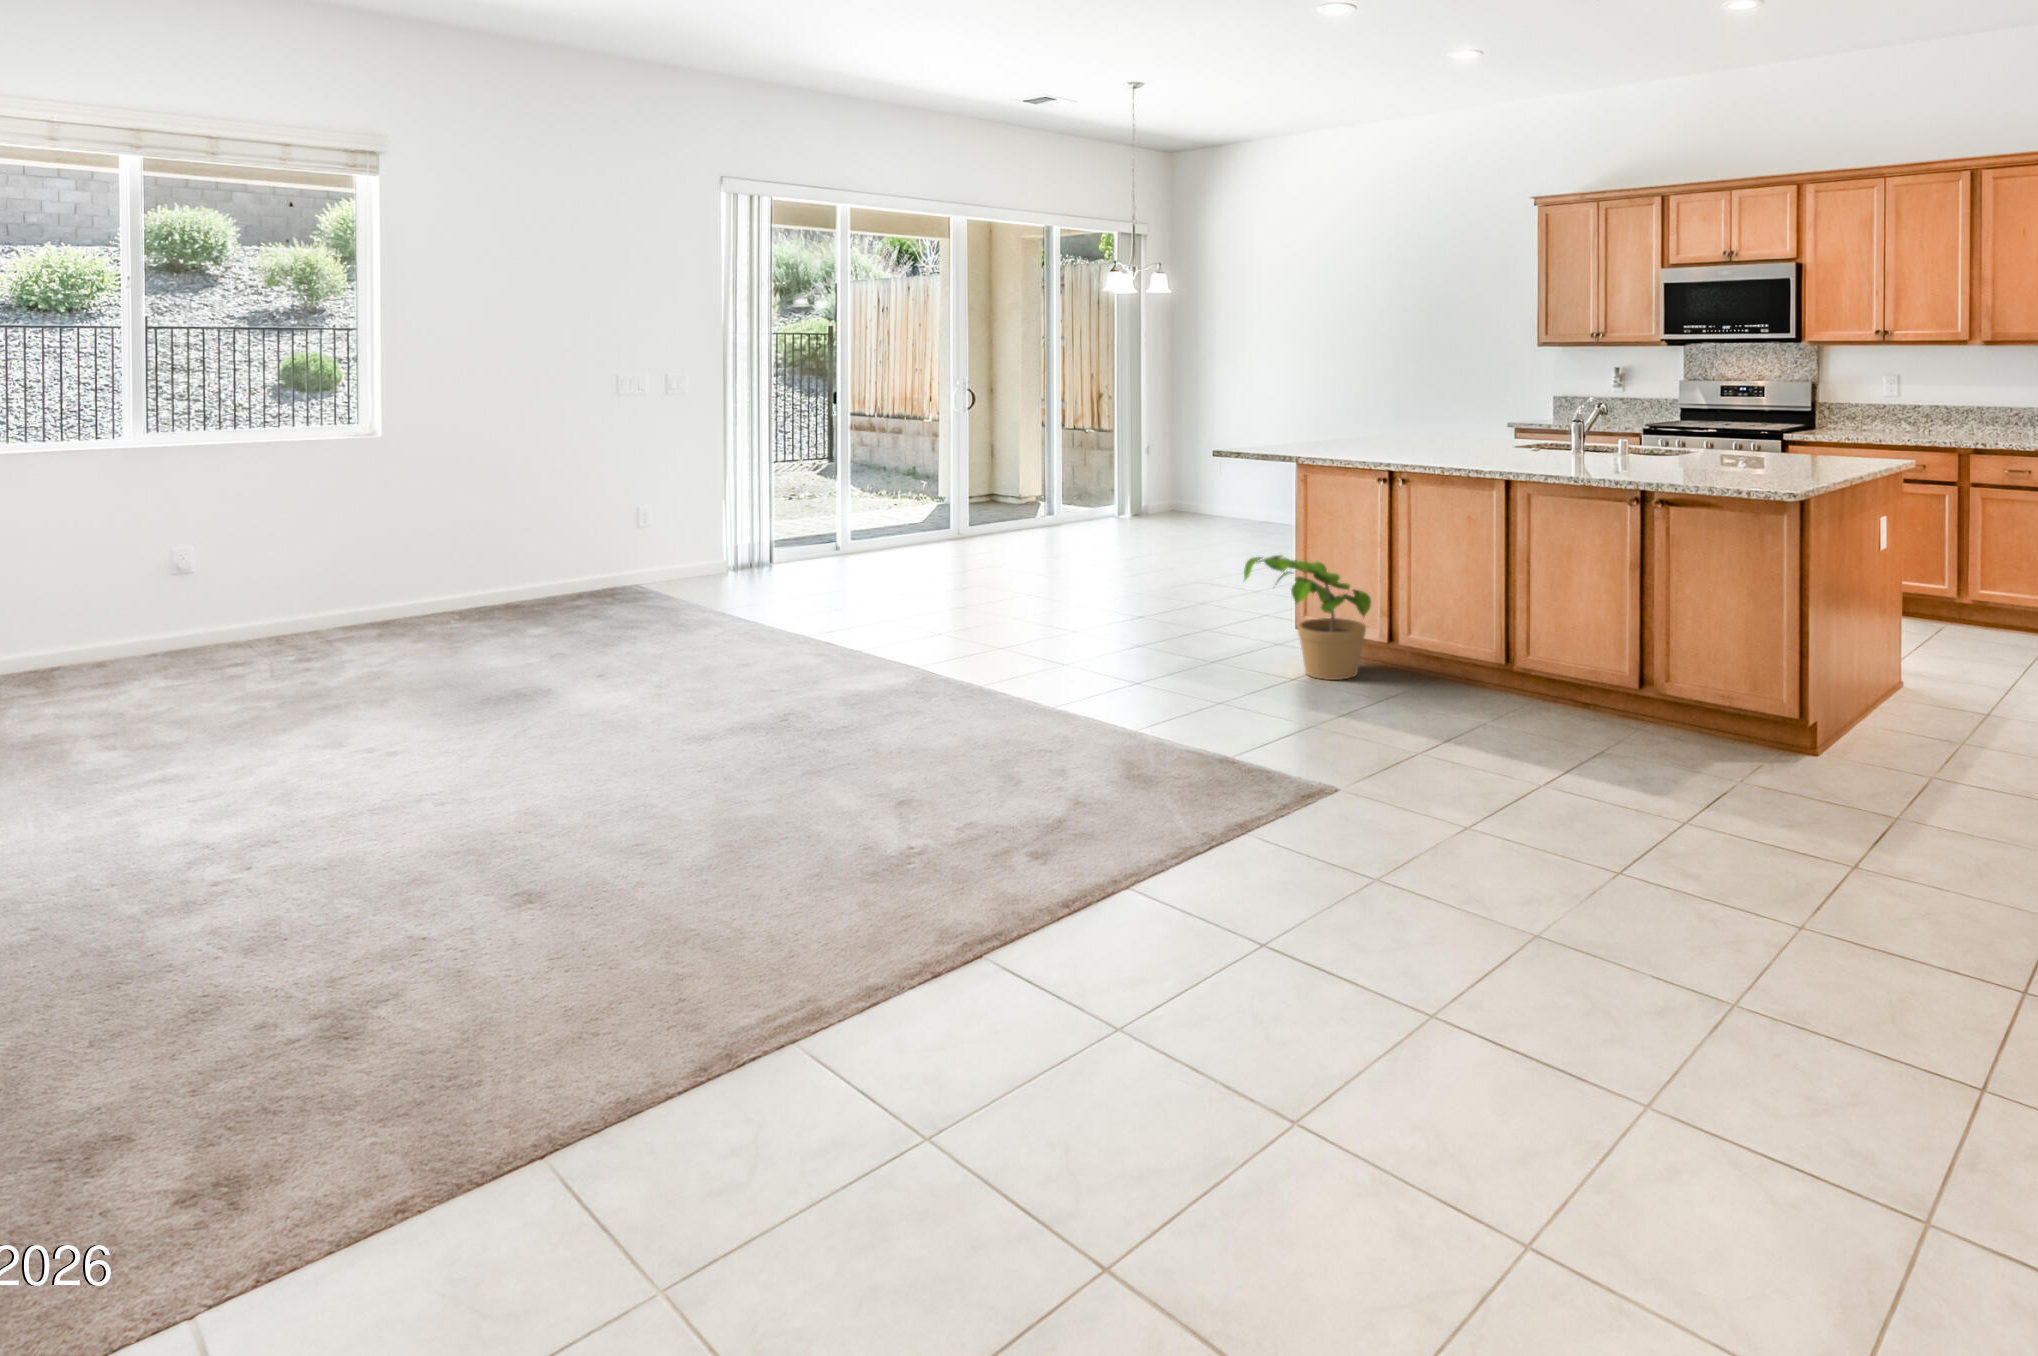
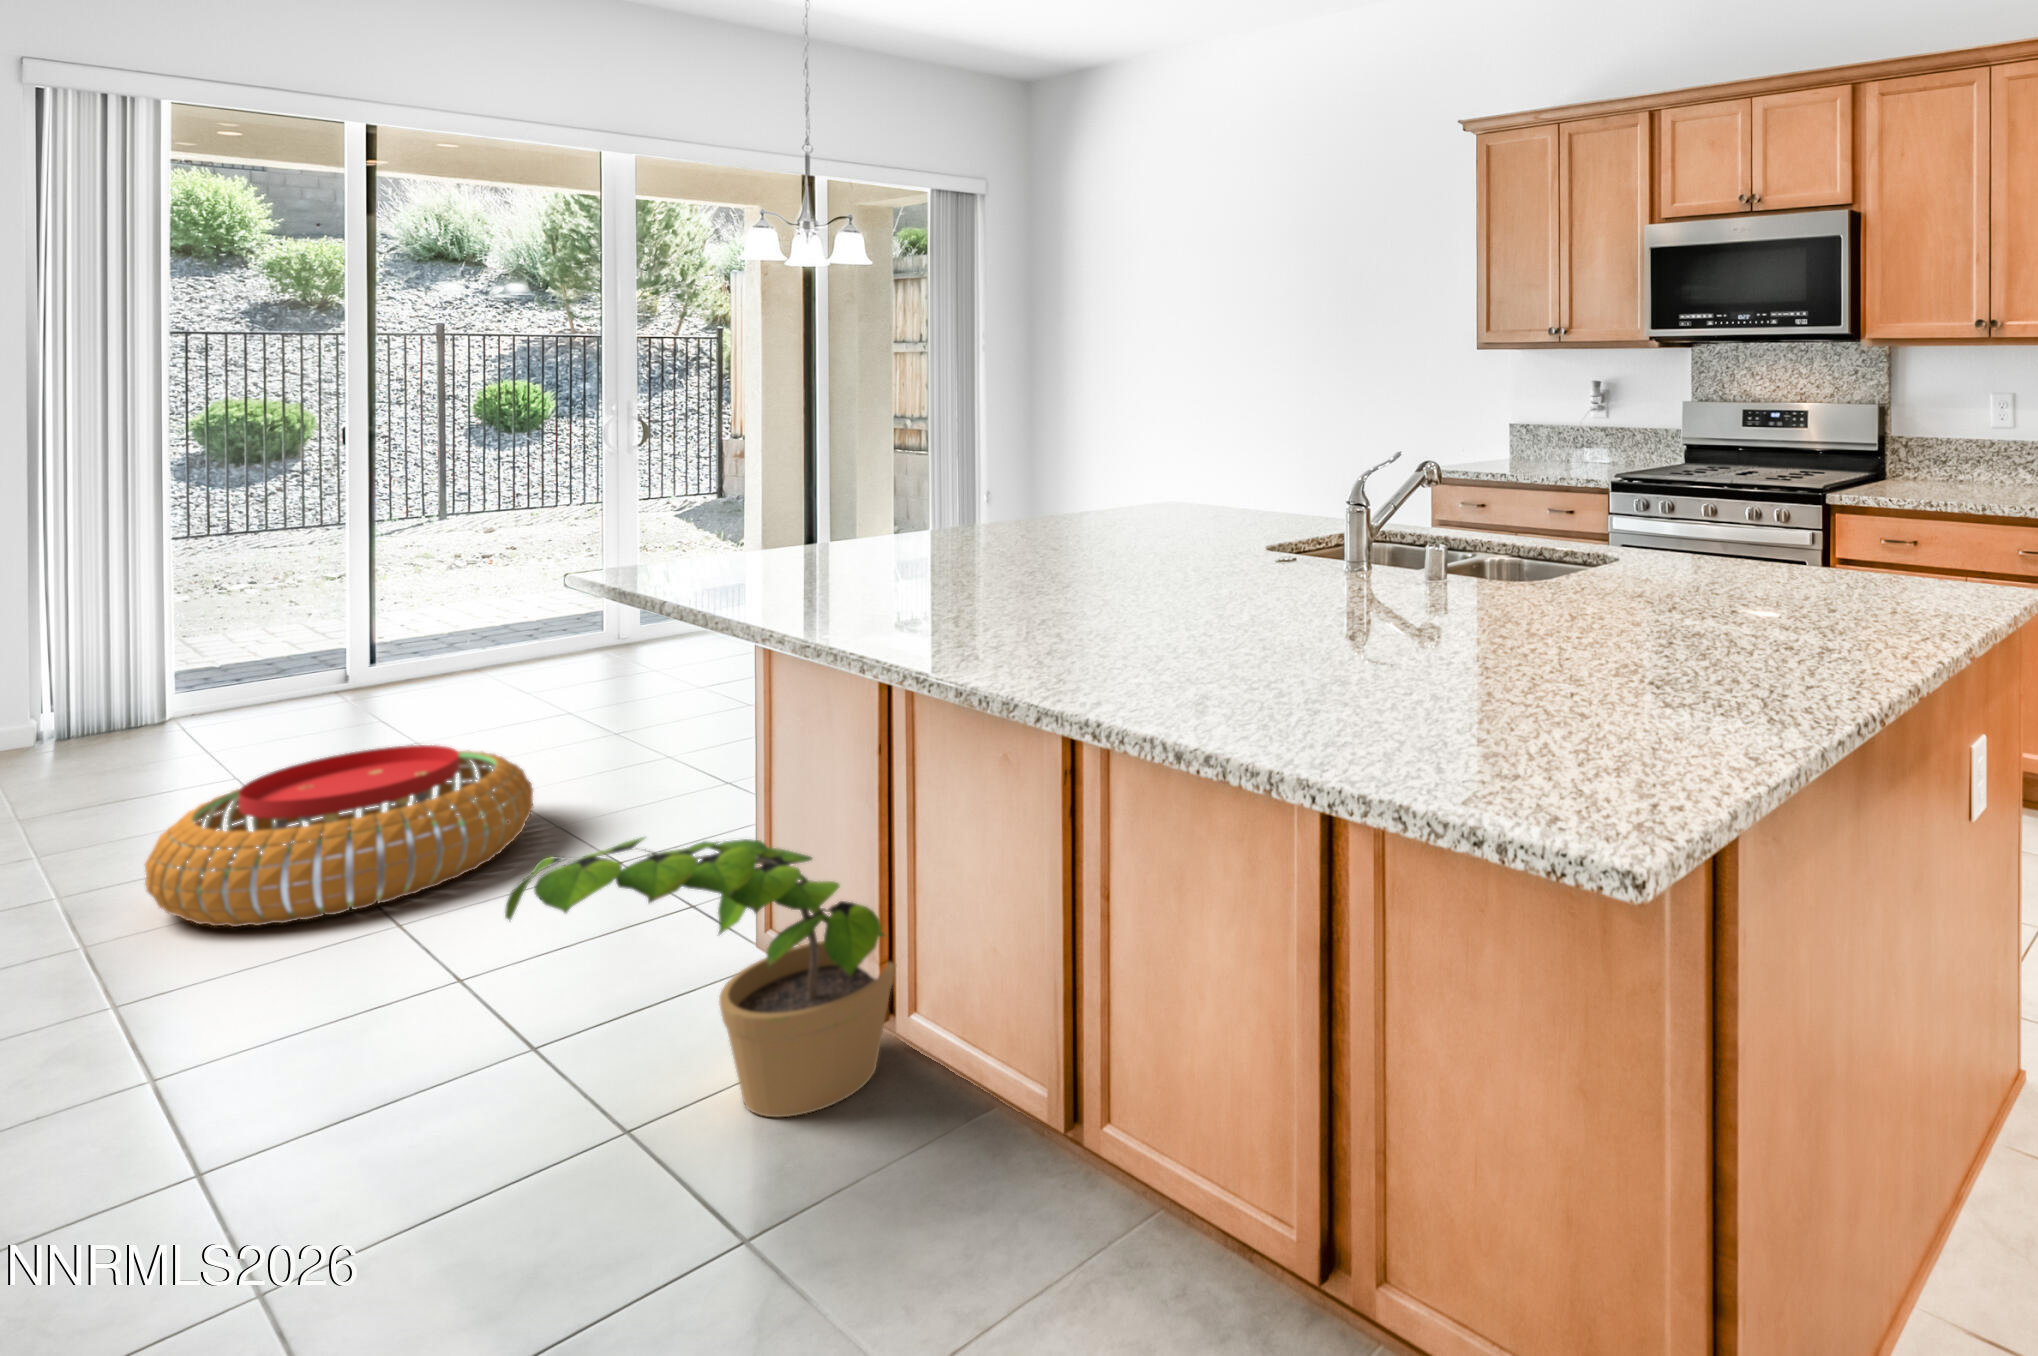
pouf: none [919,557,1068,630] -> present [145,745,533,927]

